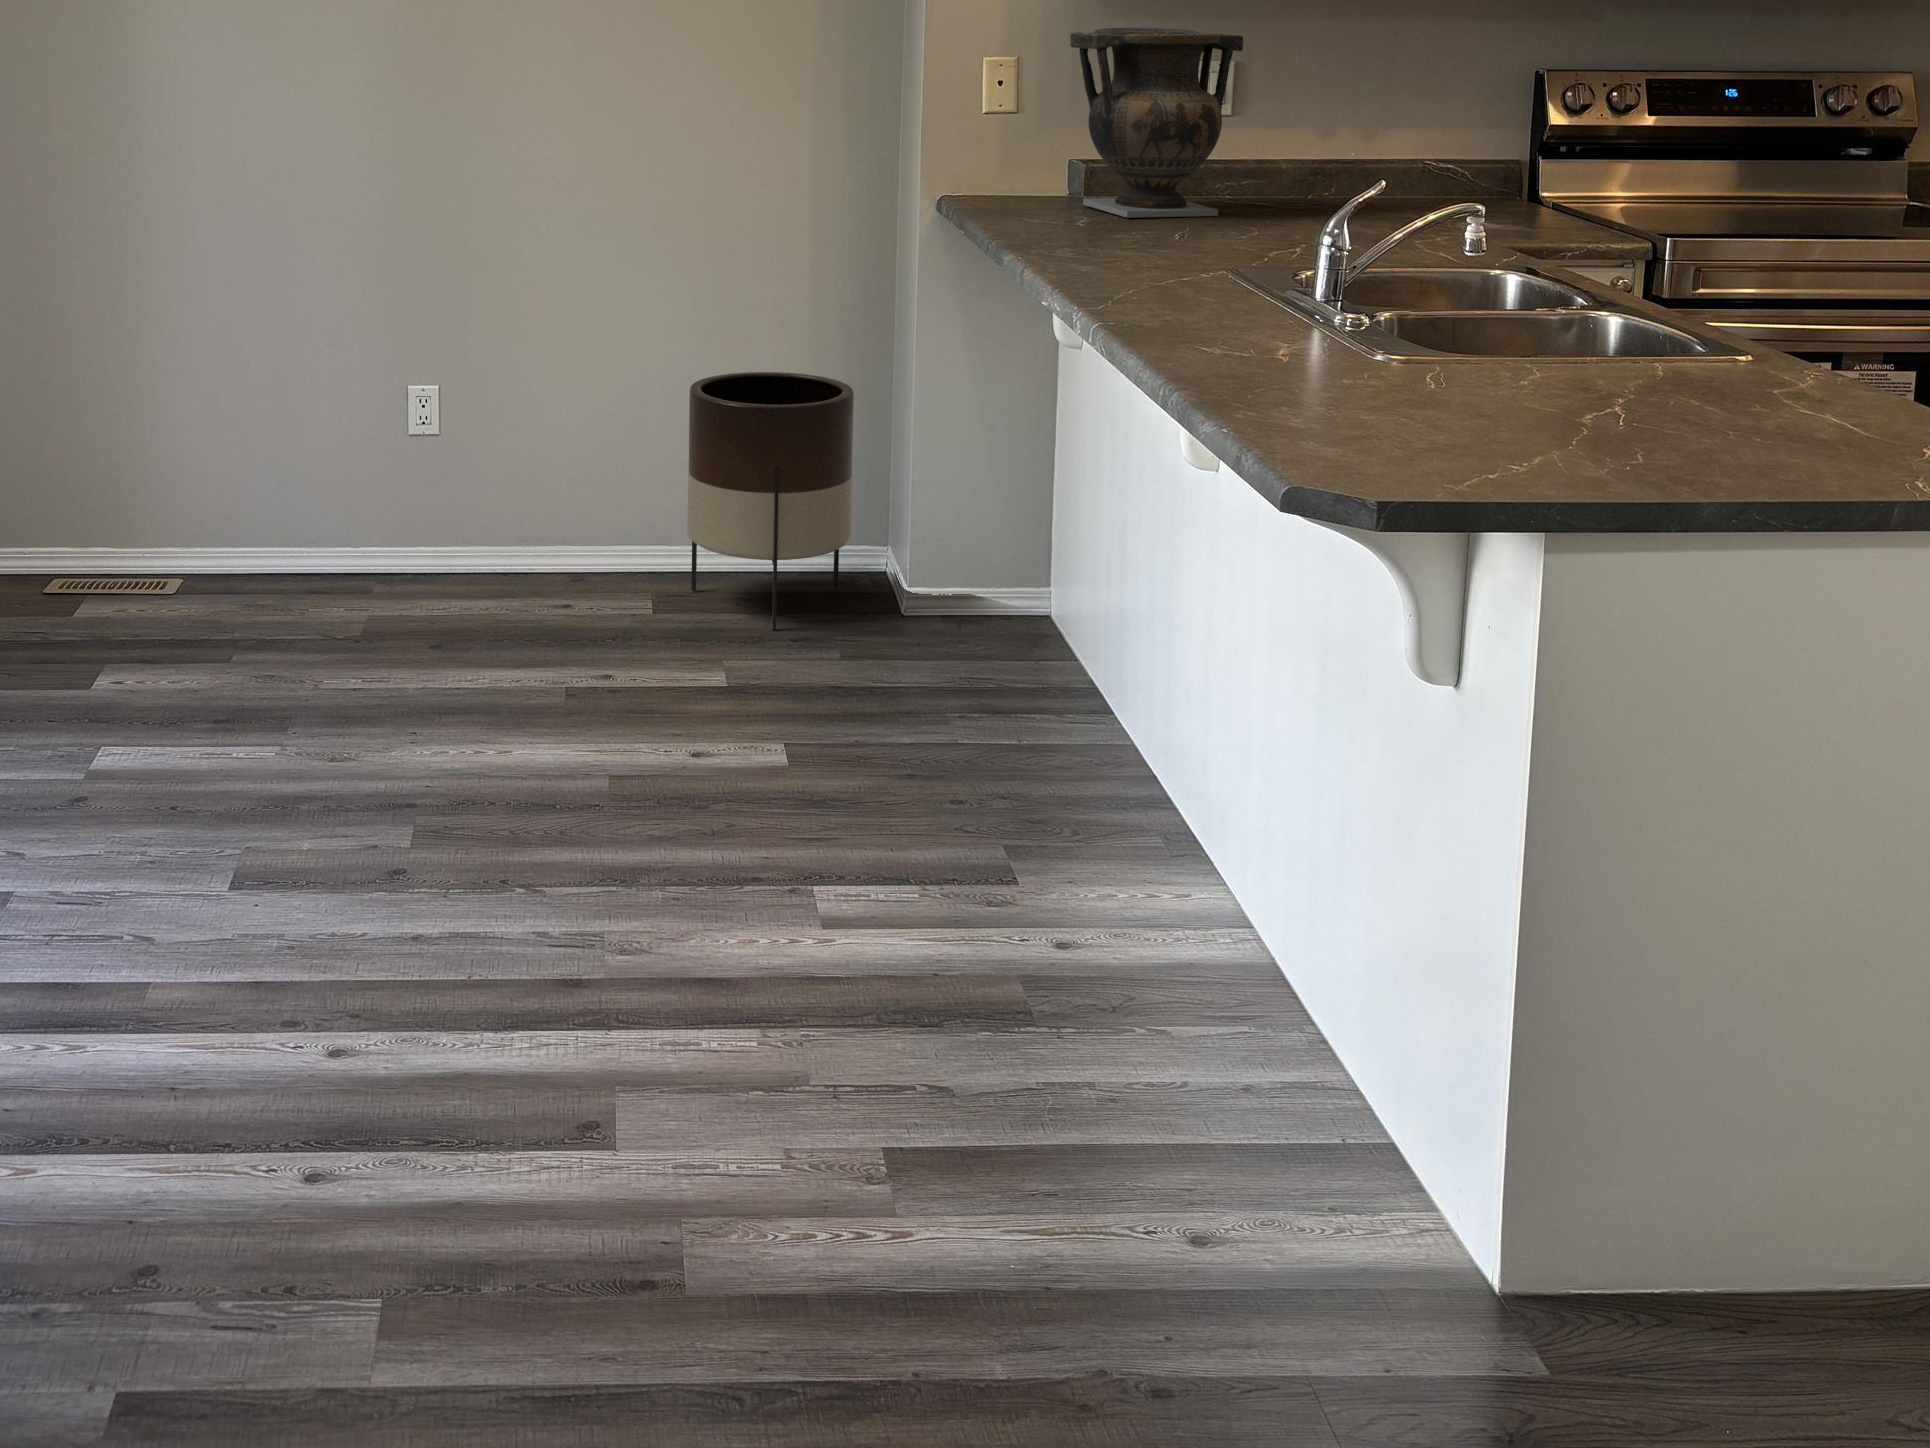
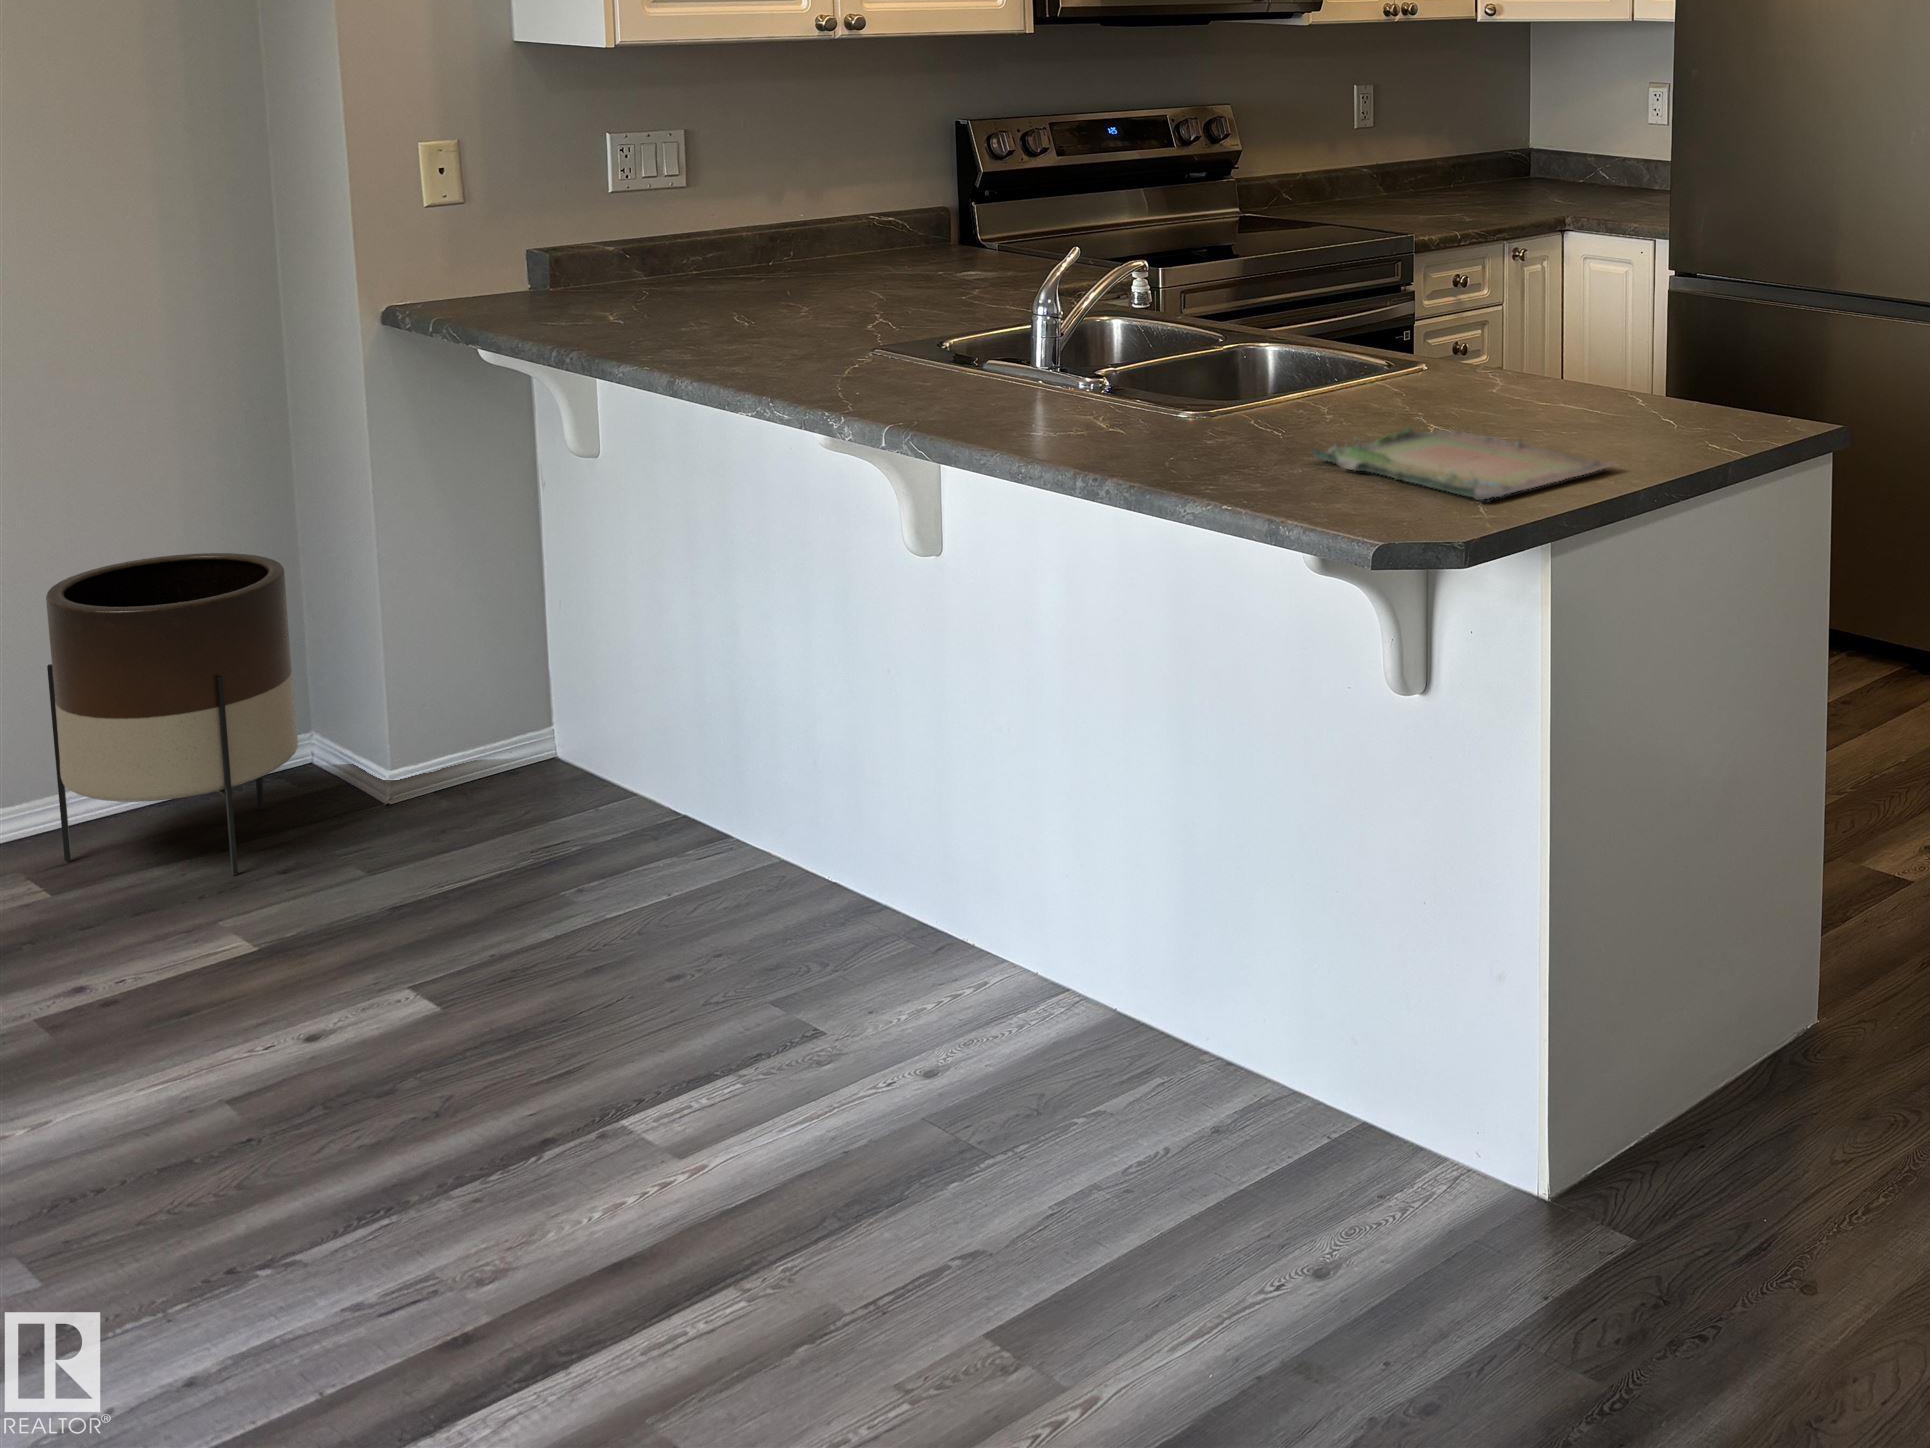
vase: present [1070,28,1243,218] -> none [529,102,712,312]
tray: none [1428,381,1758,476] -> present [1312,413,1614,500]

